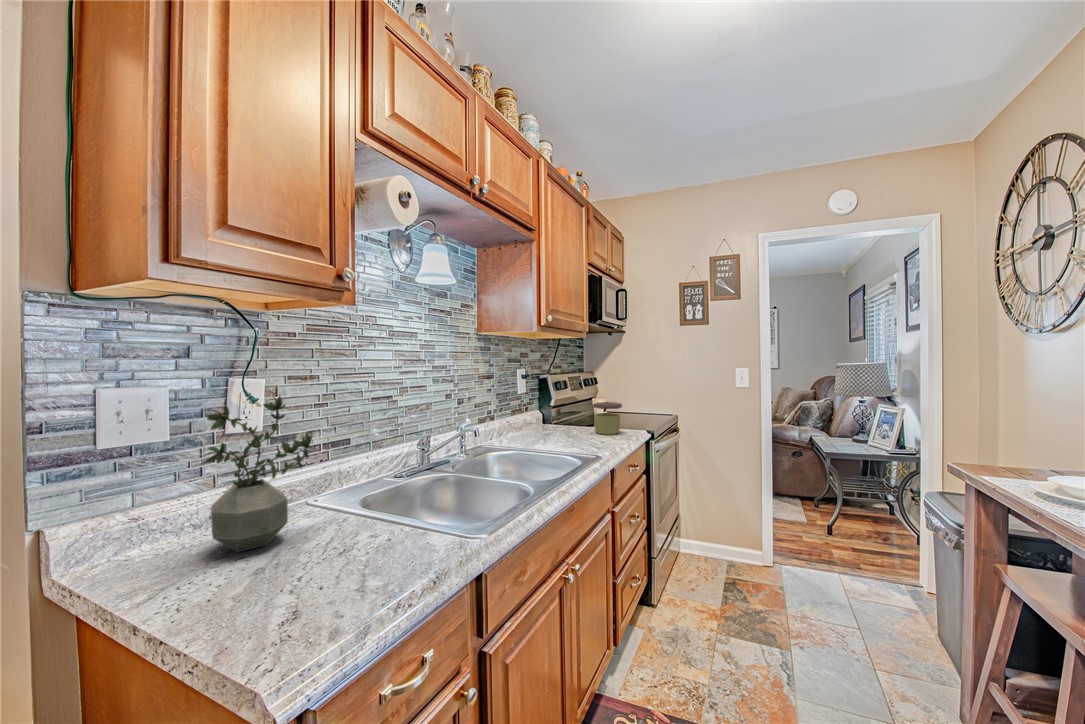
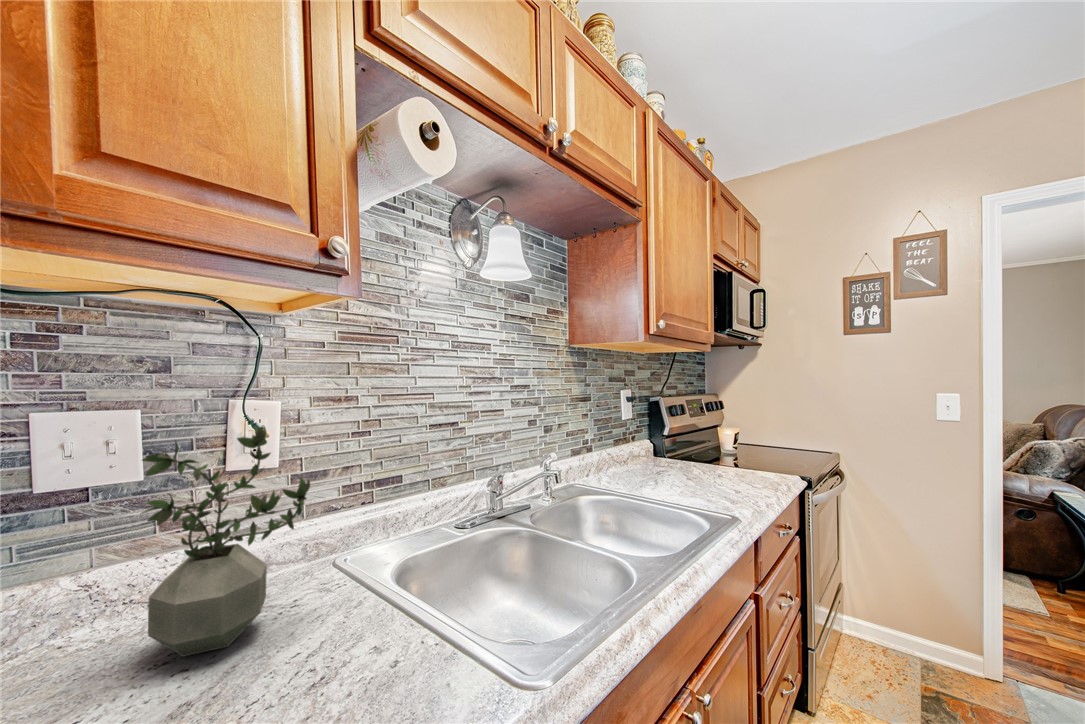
jar: present [593,402,622,435] -> none [721,433,763,478]

